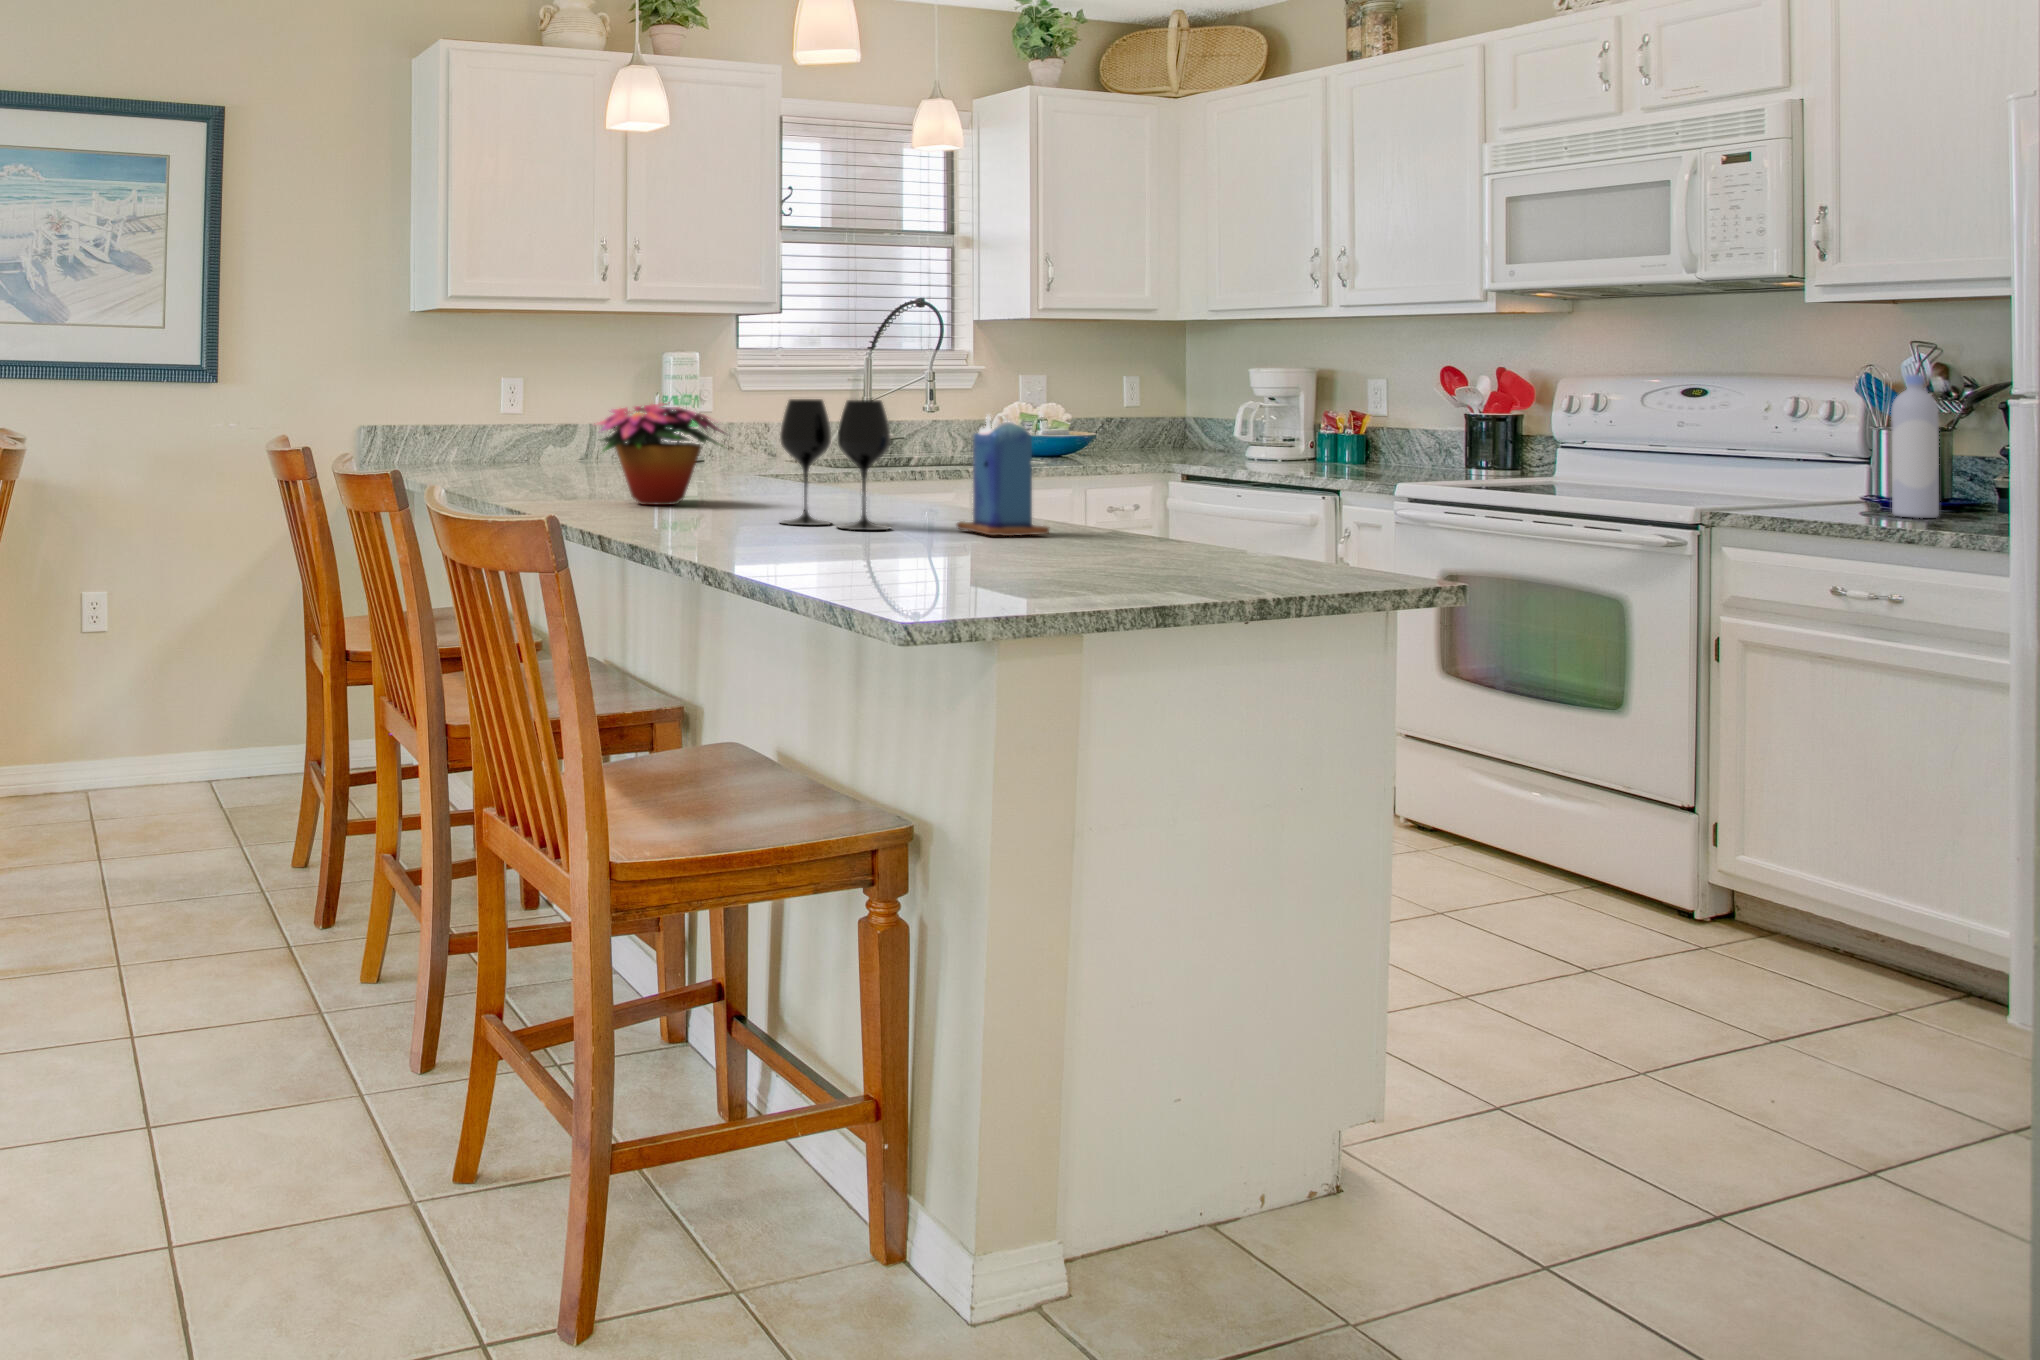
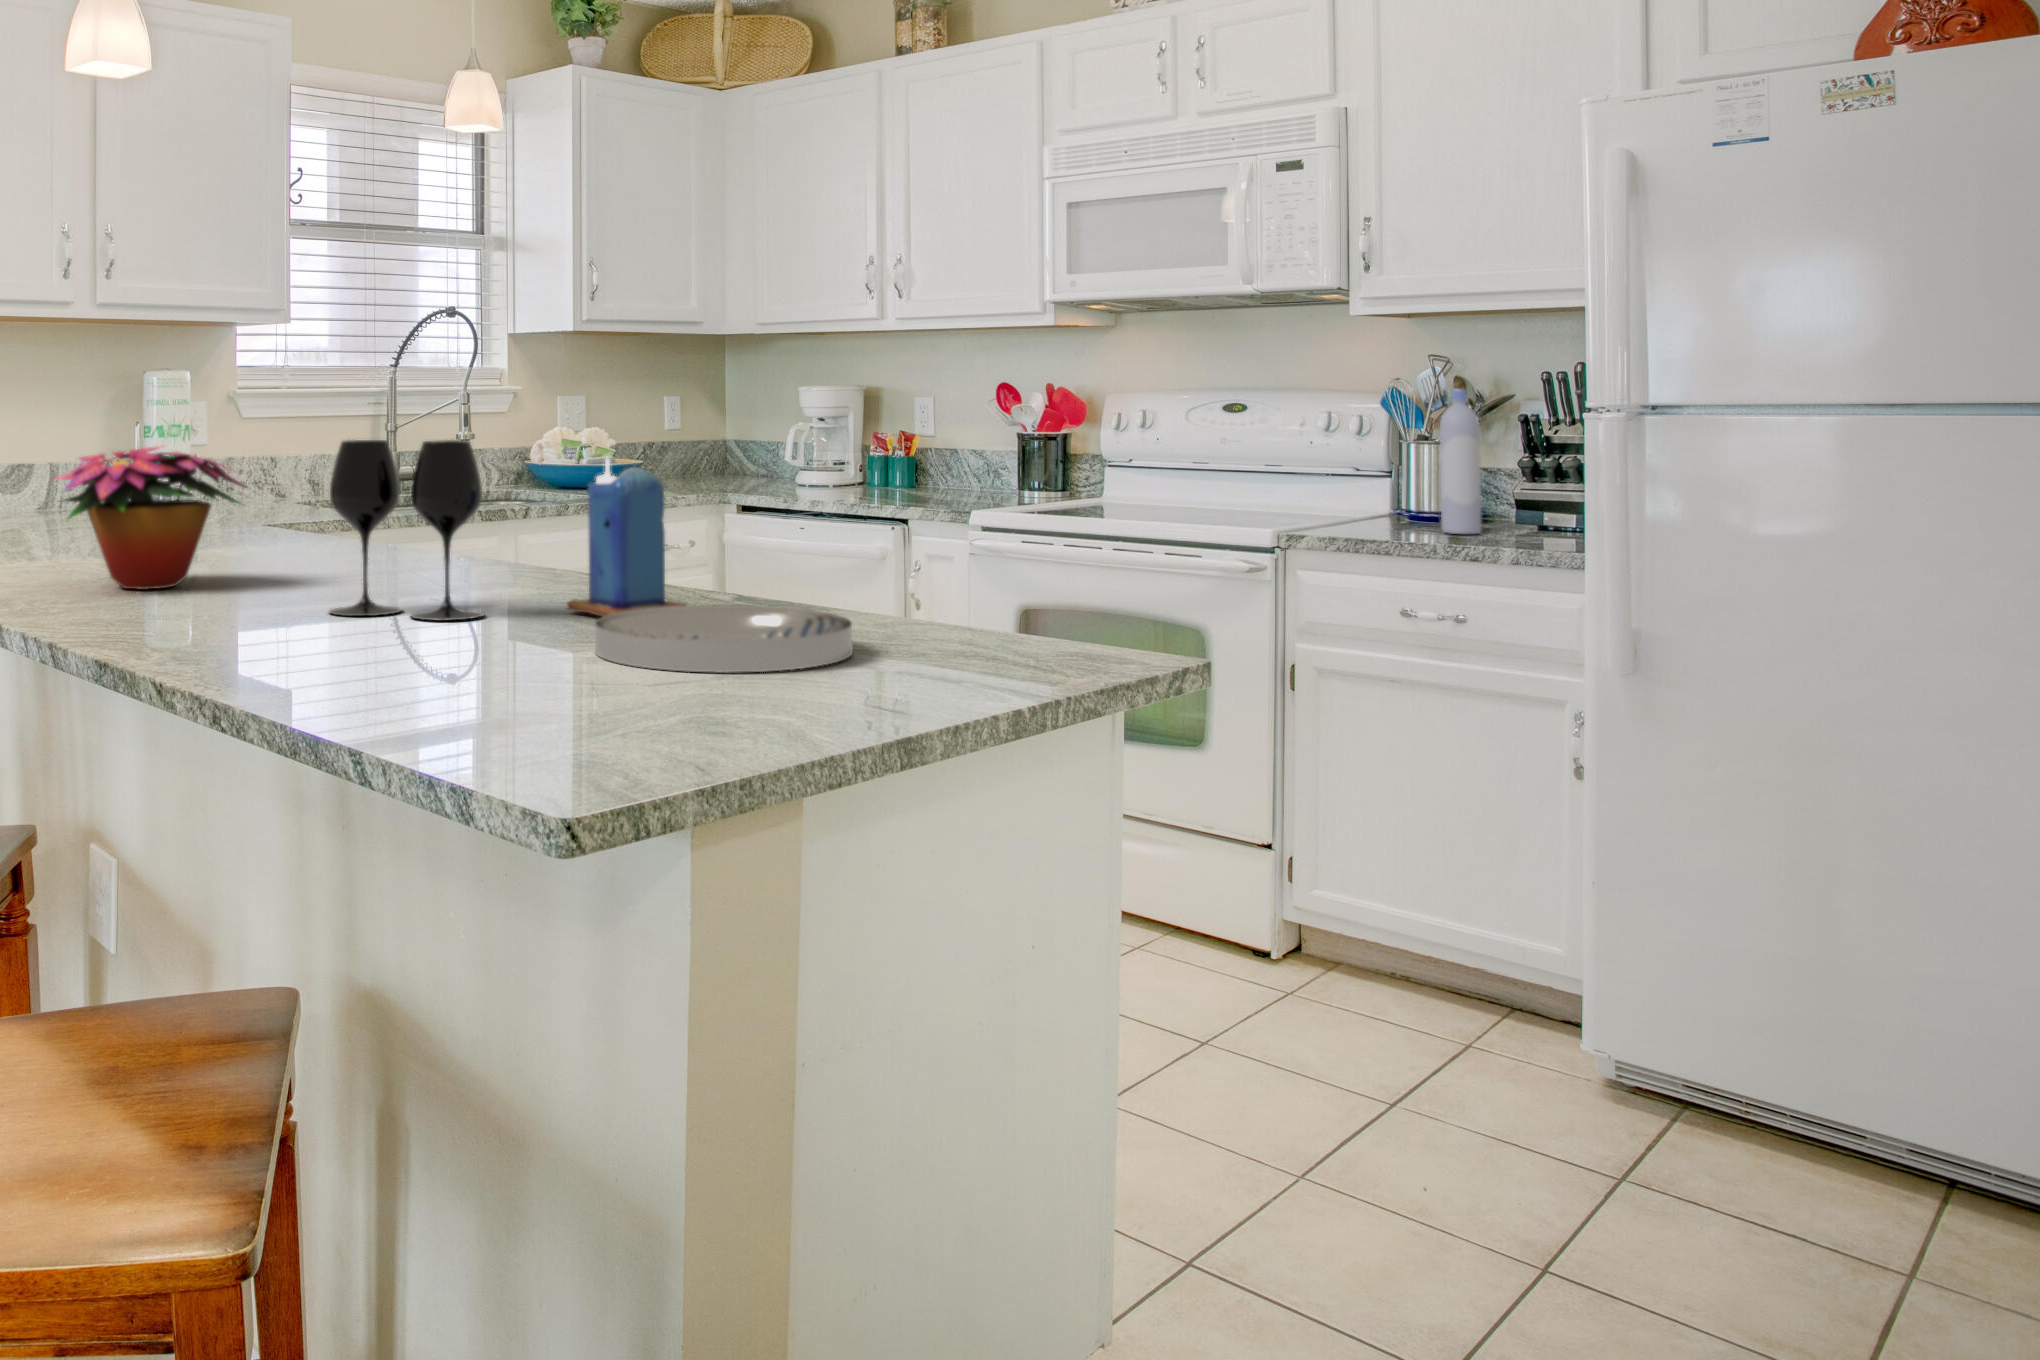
plate: none [959,524,1159,566] -> present [595,605,853,672]

